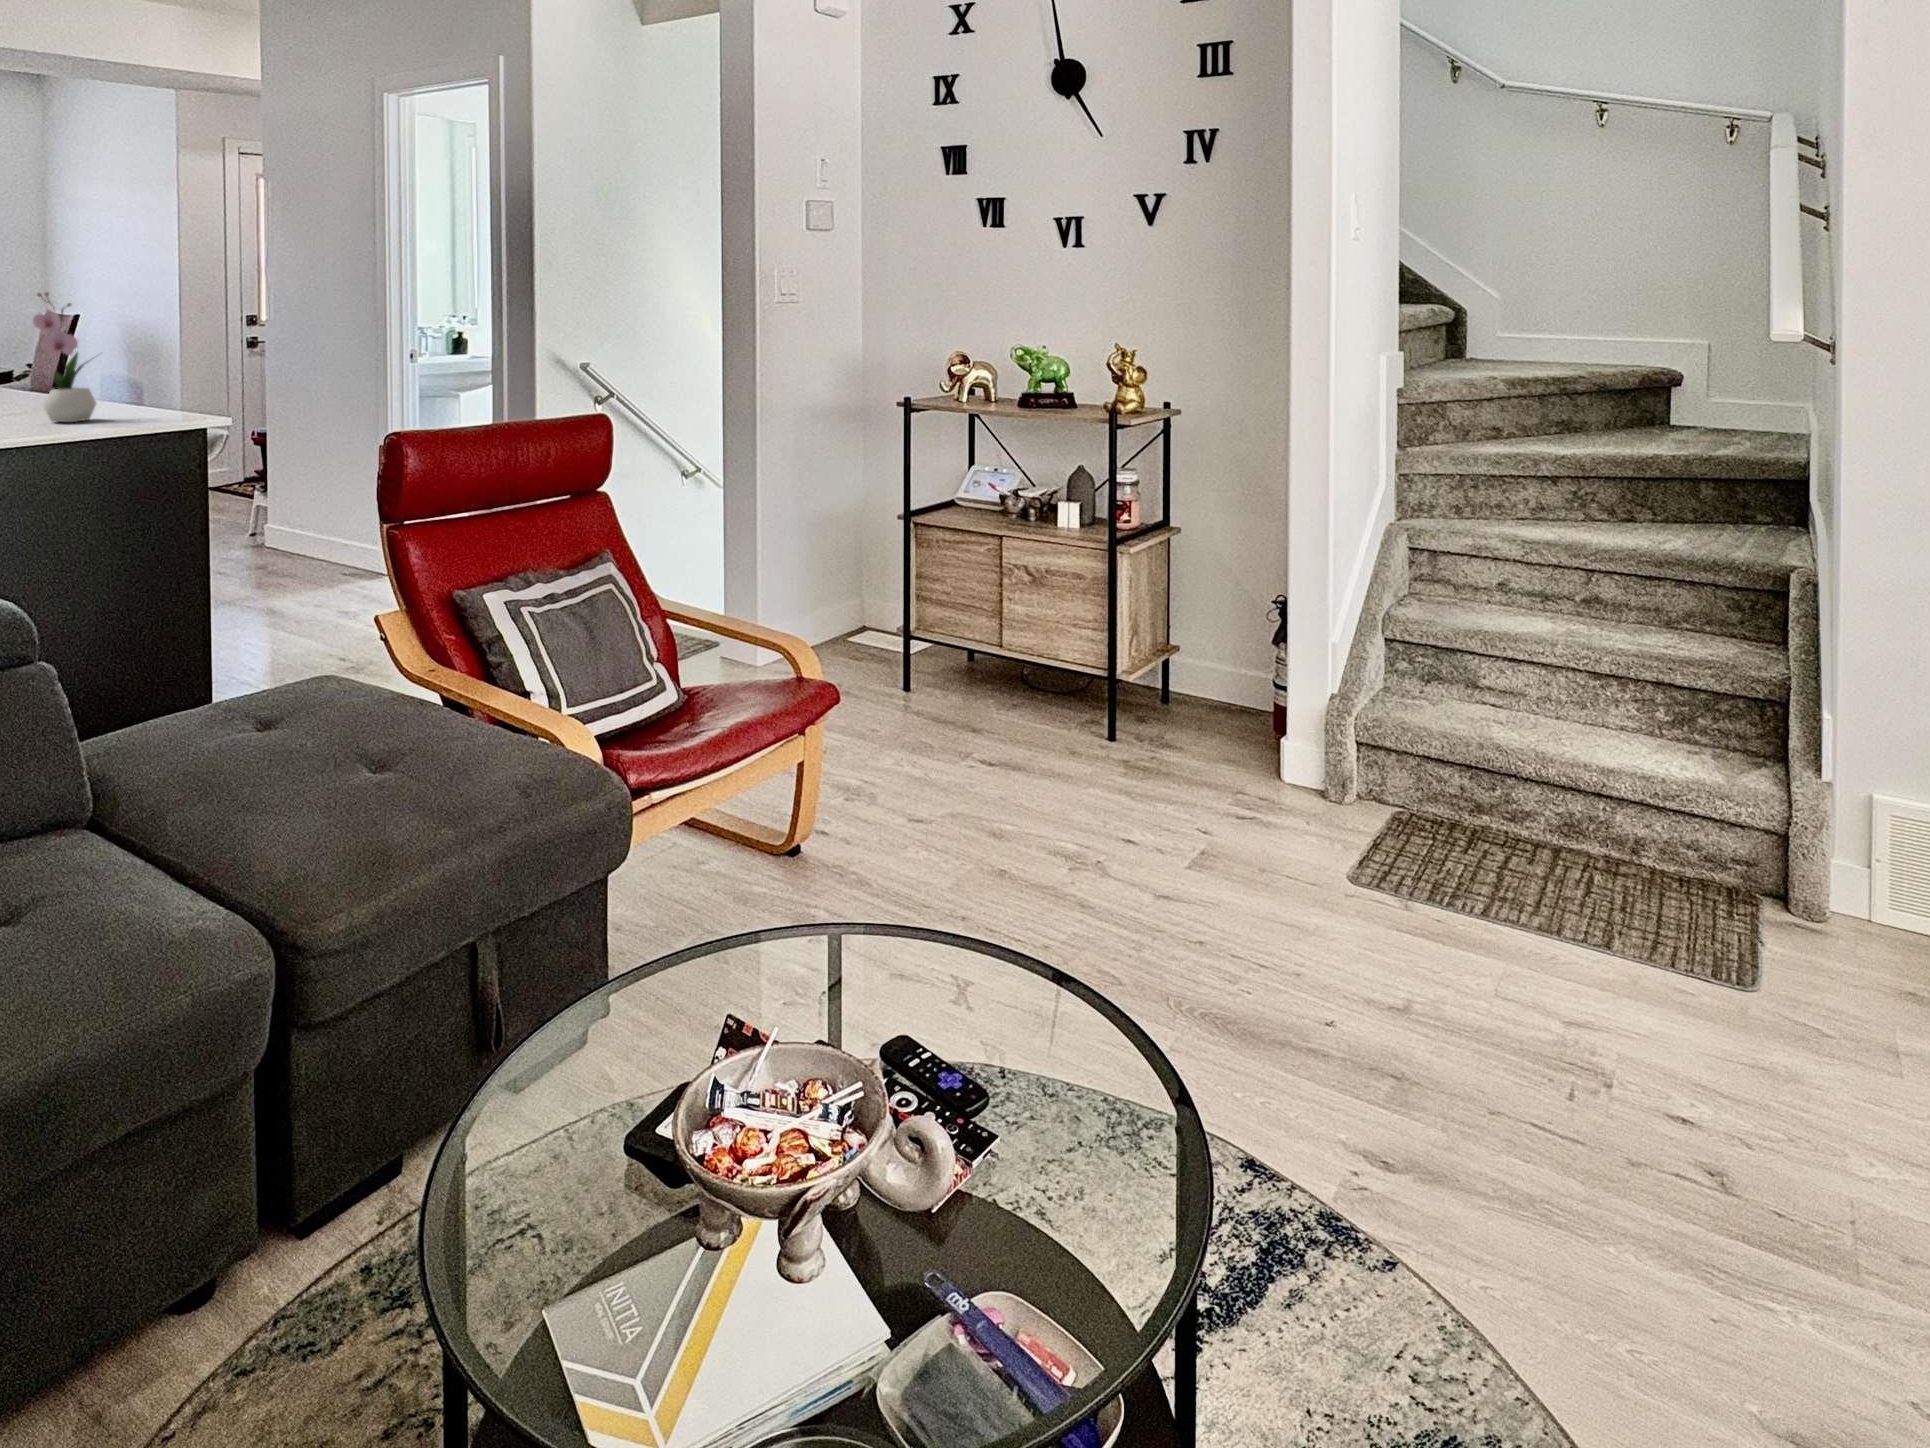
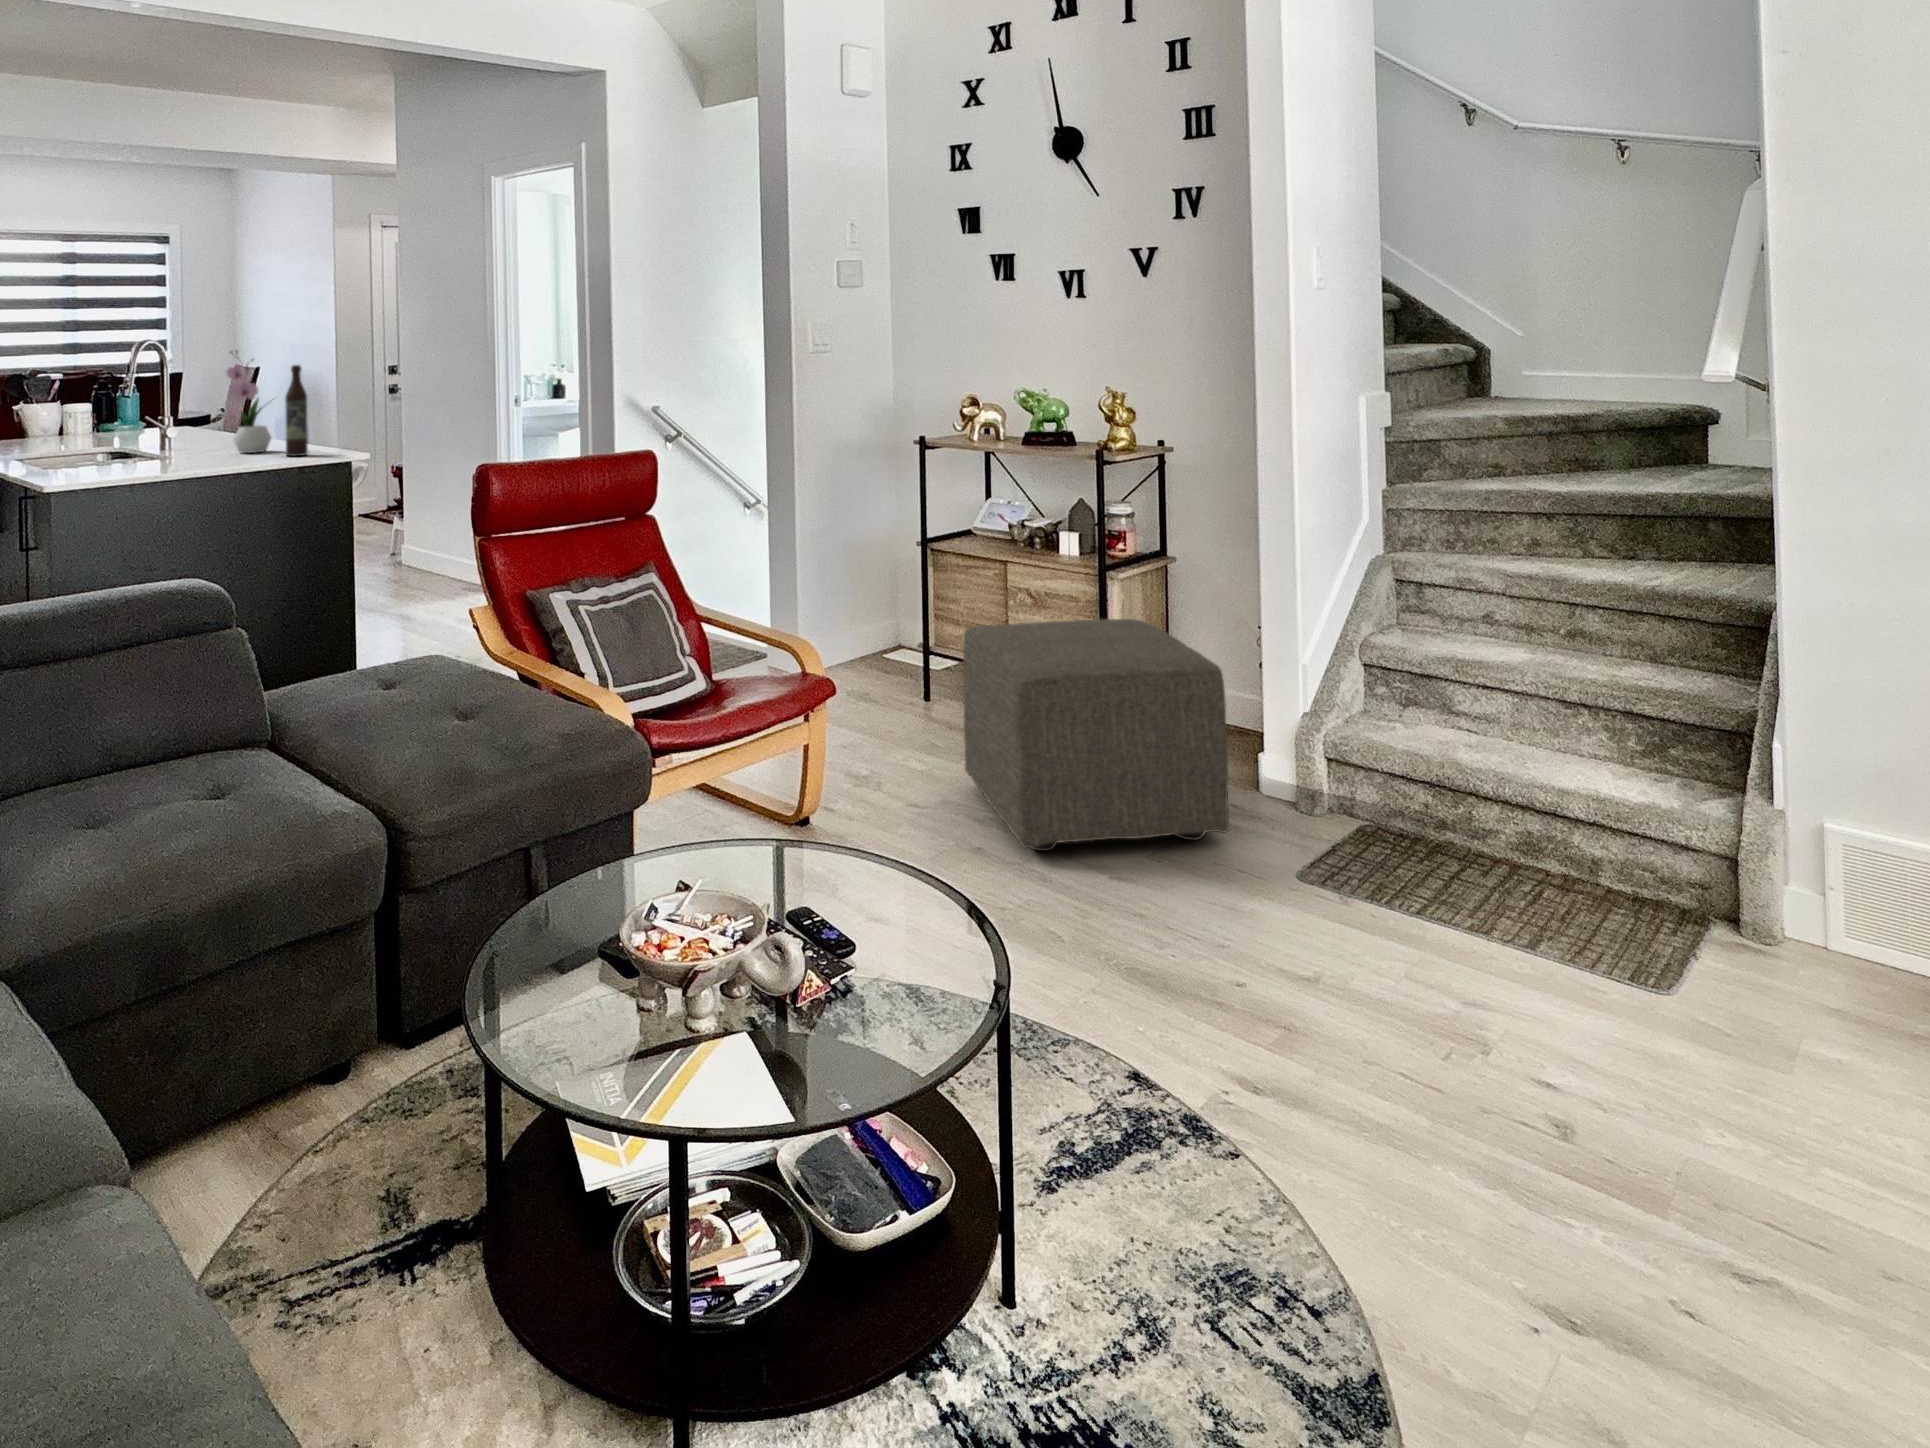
wine bottle: none [116,312,147,427] -> present [285,365,308,456]
ottoman: none [969,601,1268,870] -> present [963,619,1229,851]

